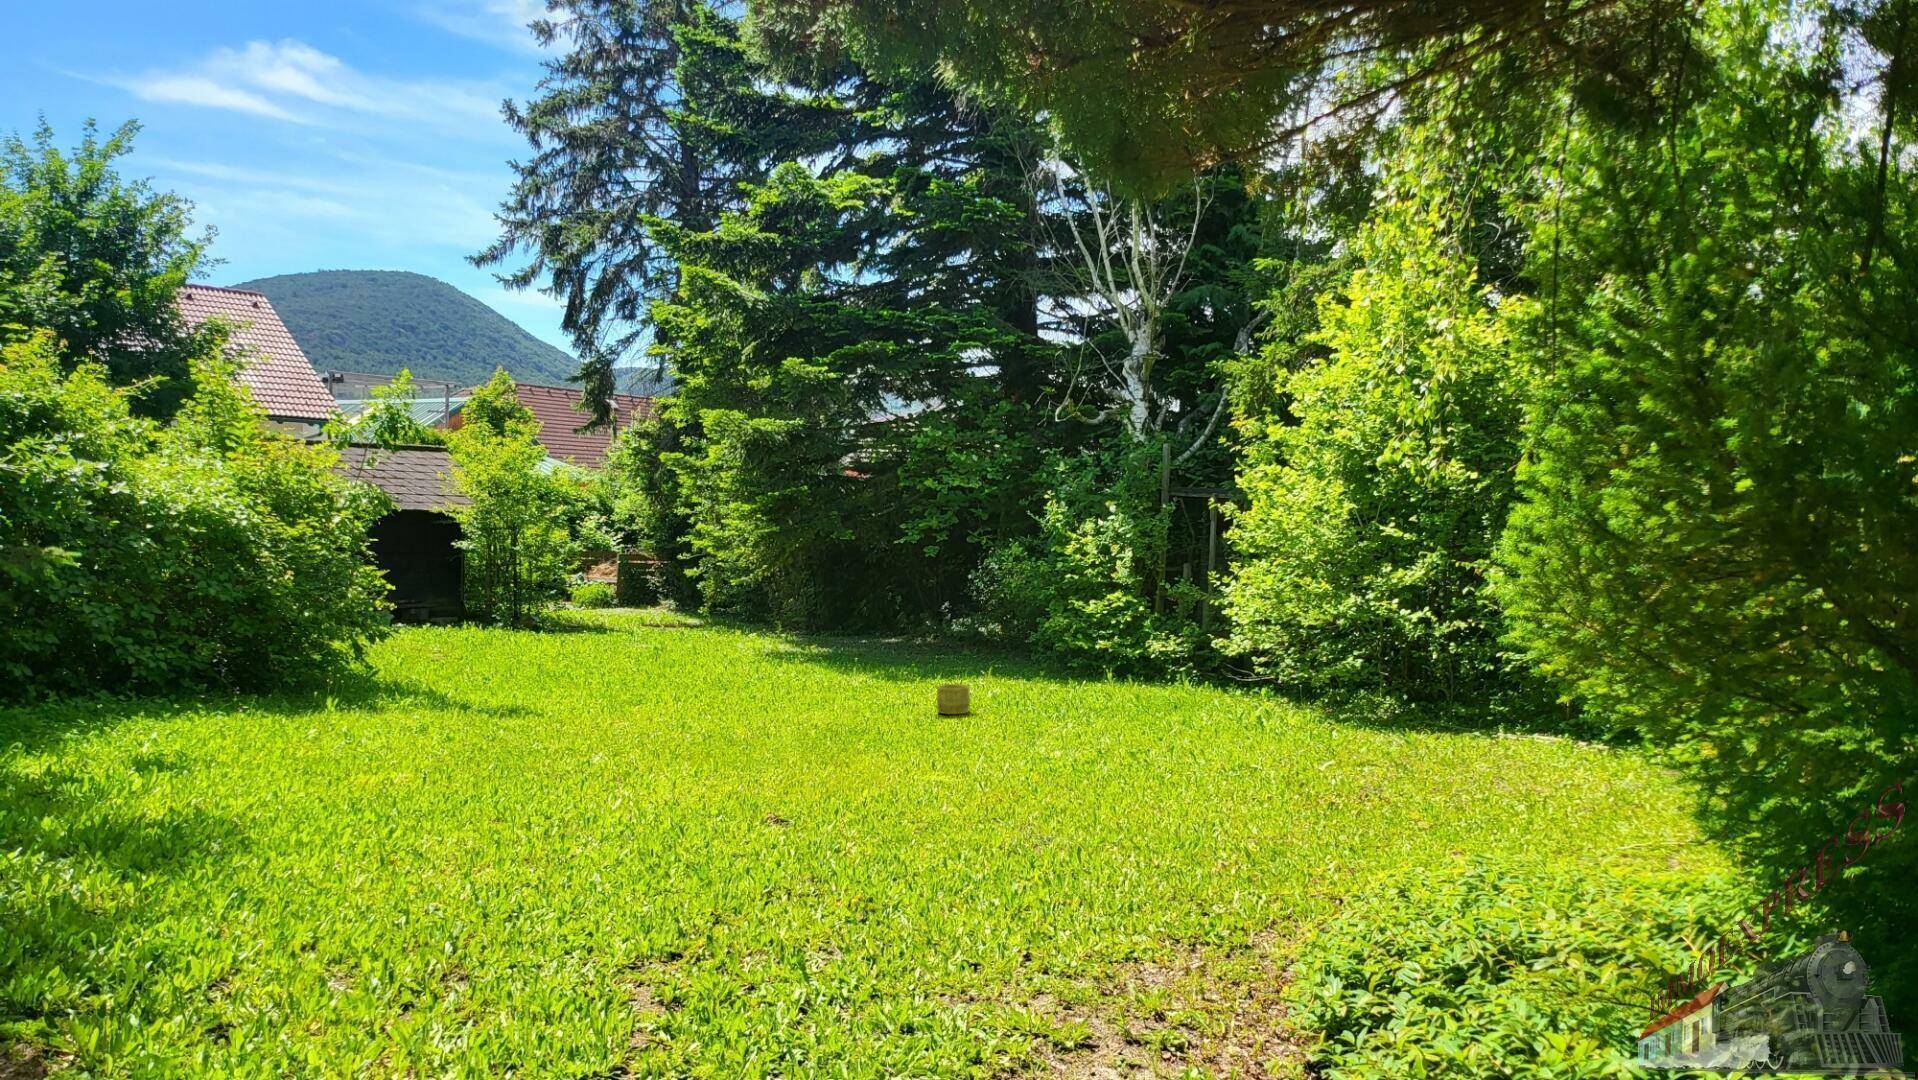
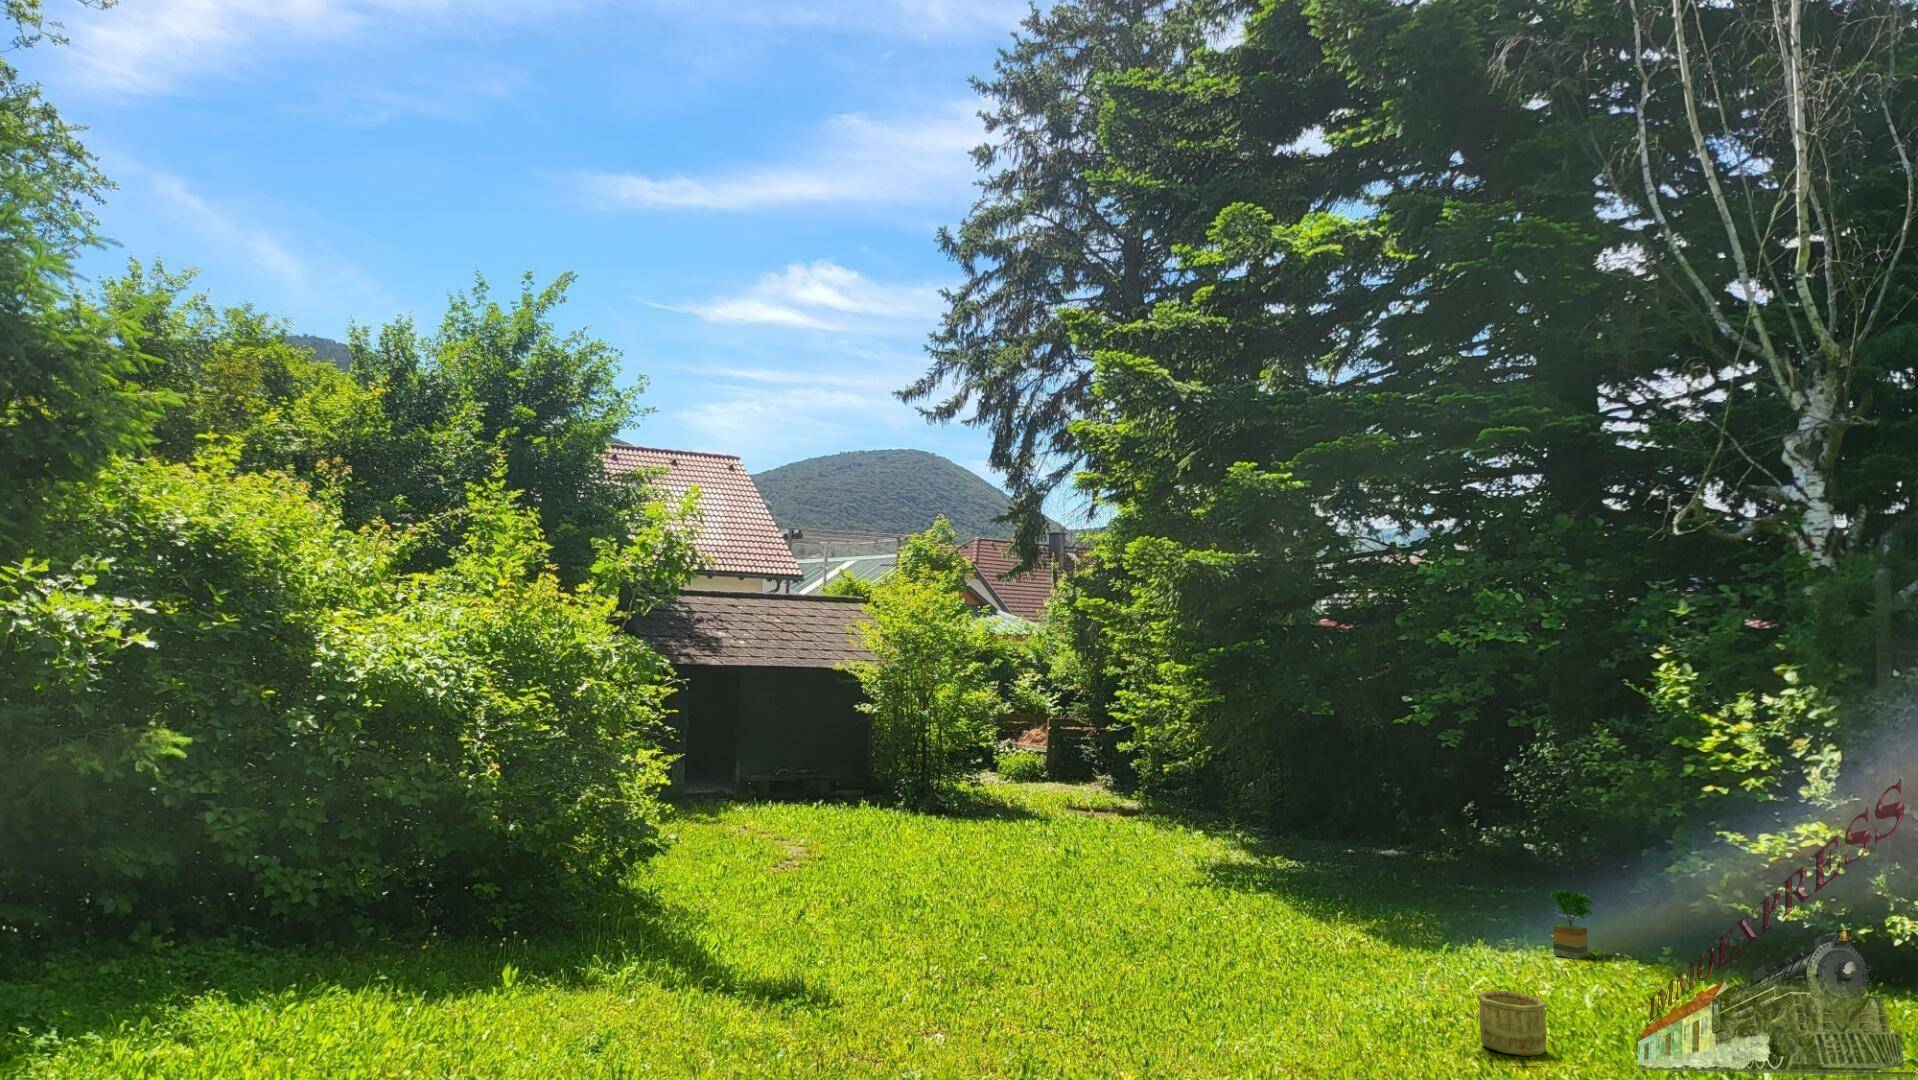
potted tree: none [981,637,1006,677] -> present [1550,890,1595,960]

